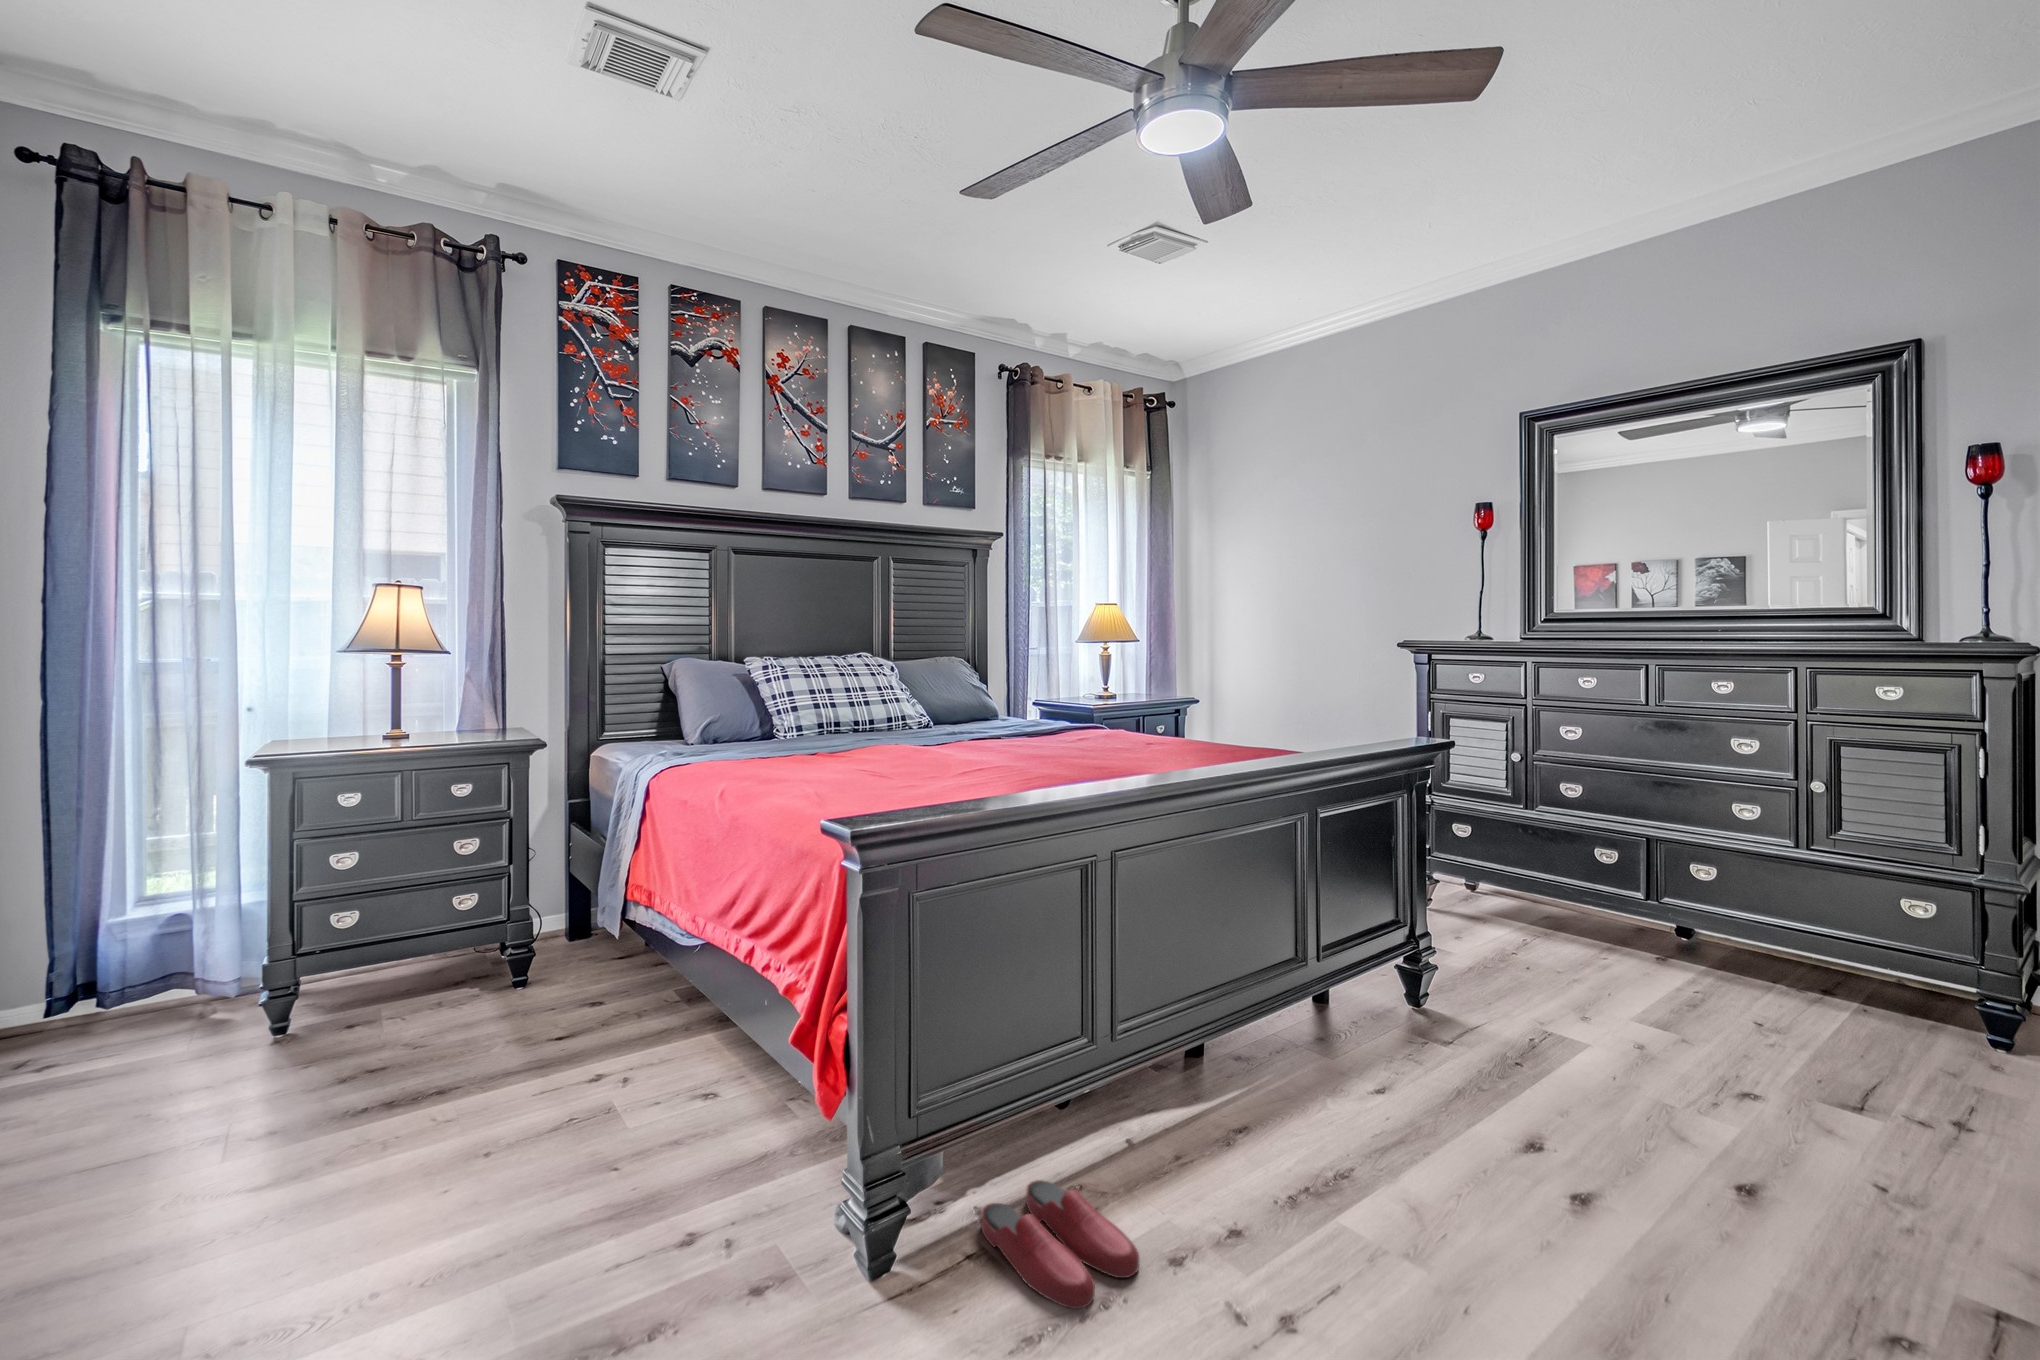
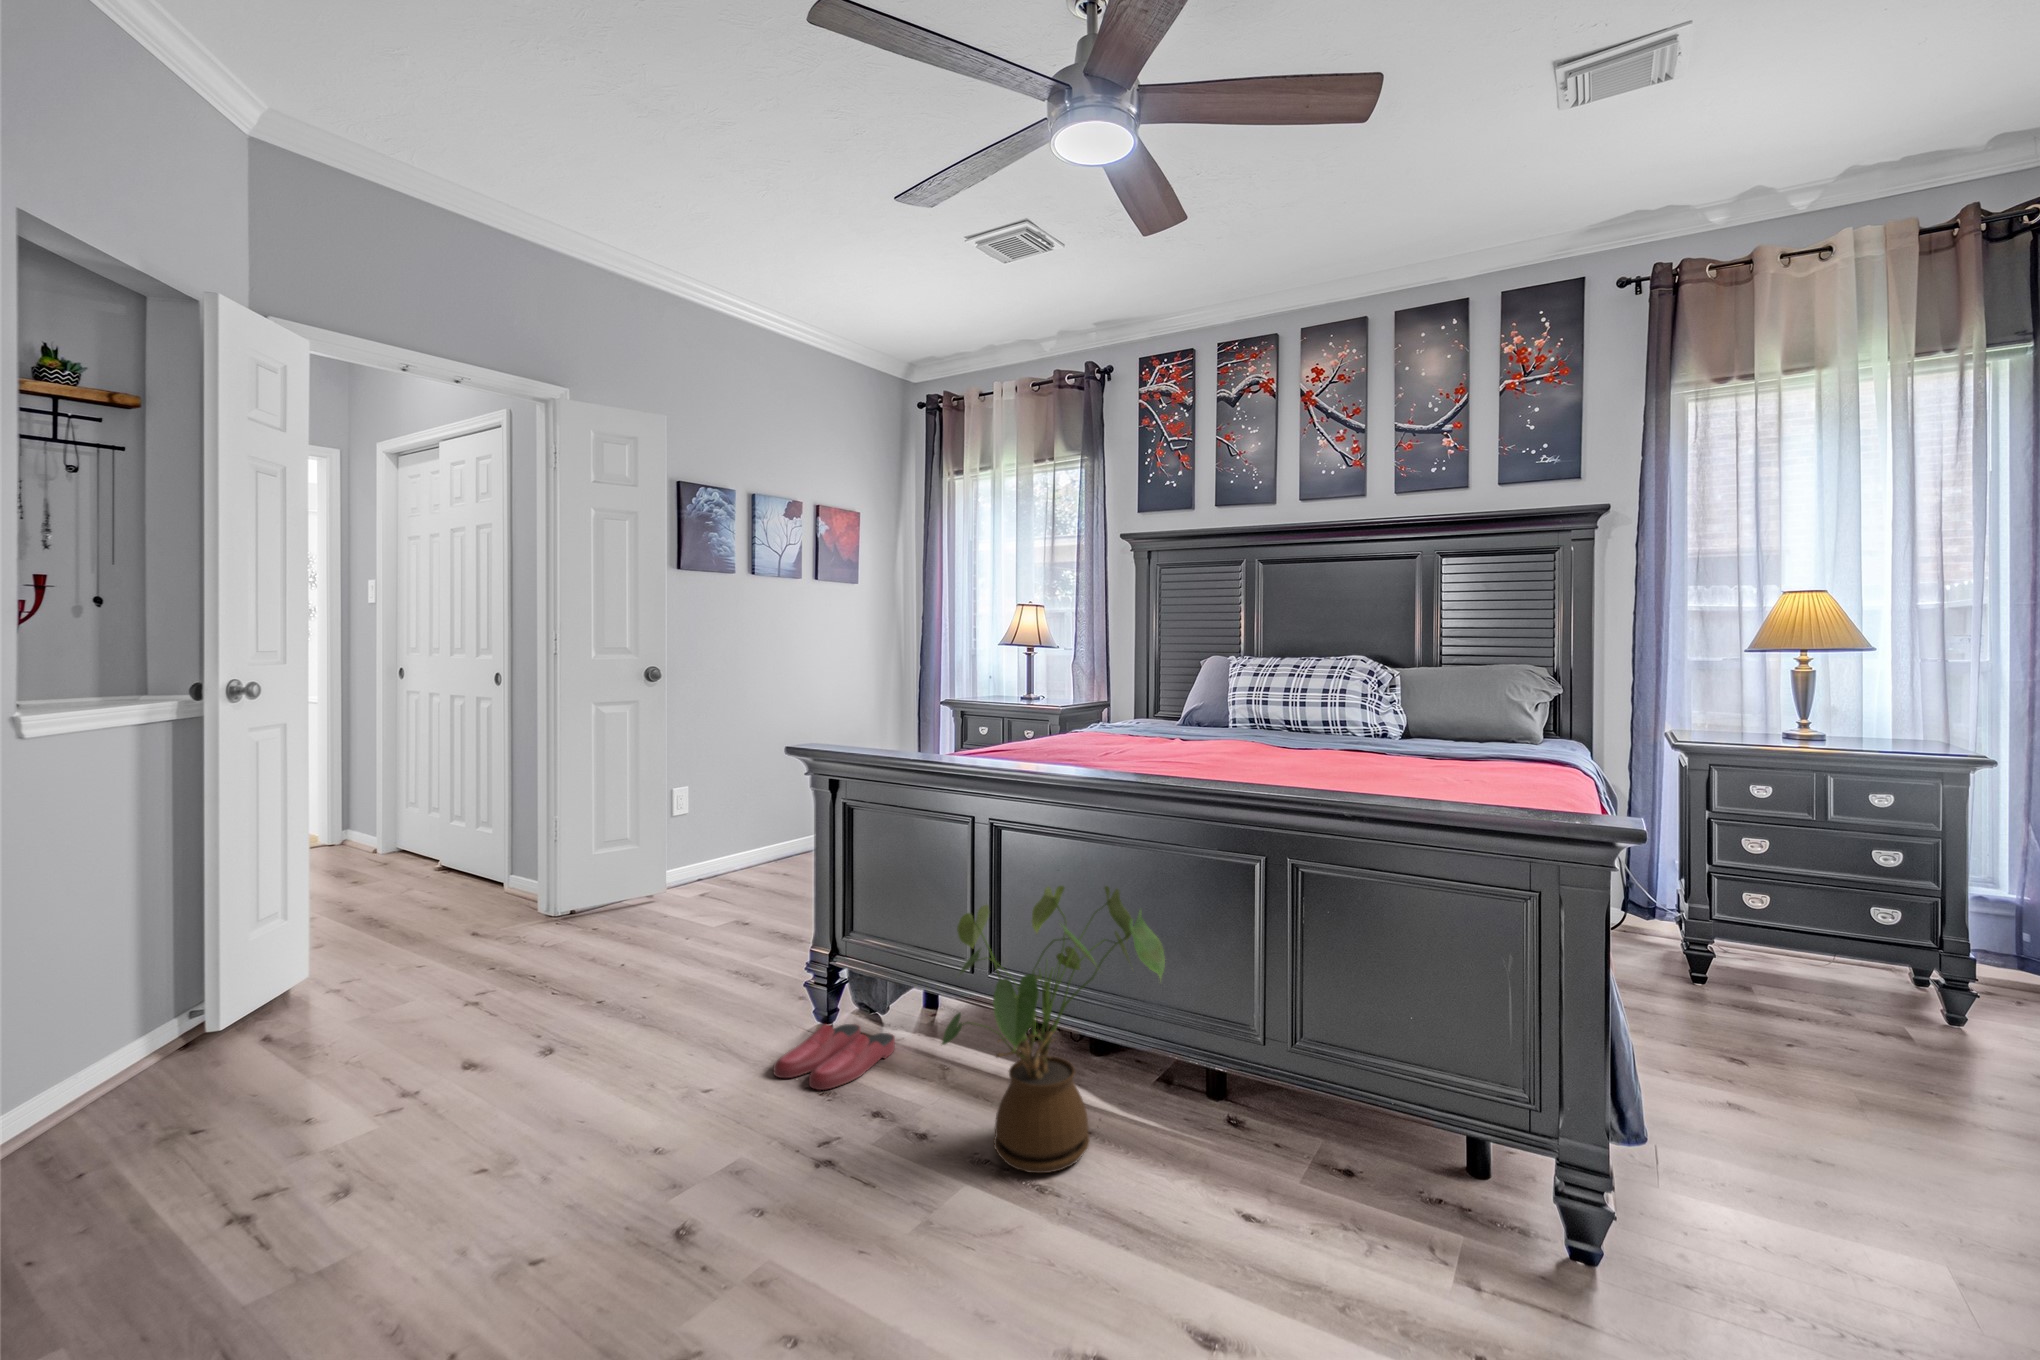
house plant: none [1235,891,1443,1169] -> present [942,886,1165,1173]

